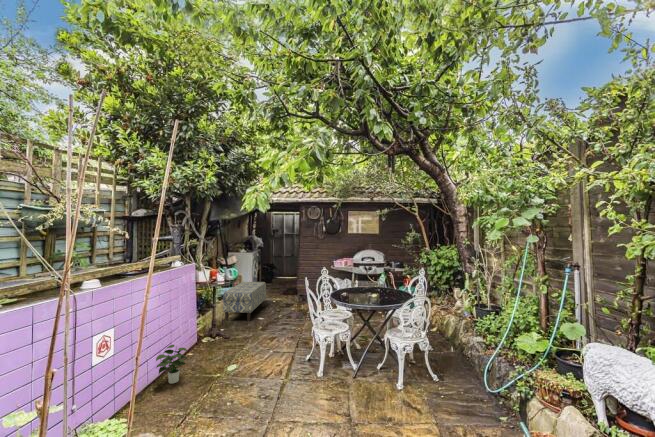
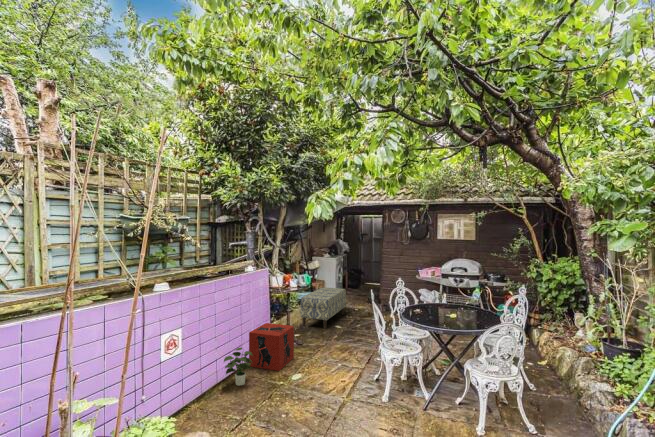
storage box: none [178,319,224,364] -> present [249,323,294,371]

